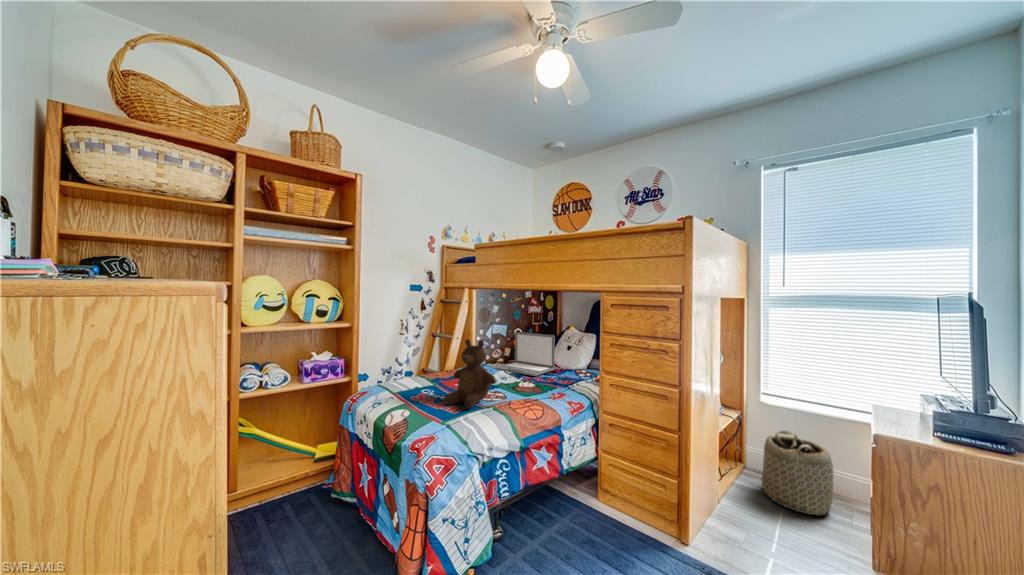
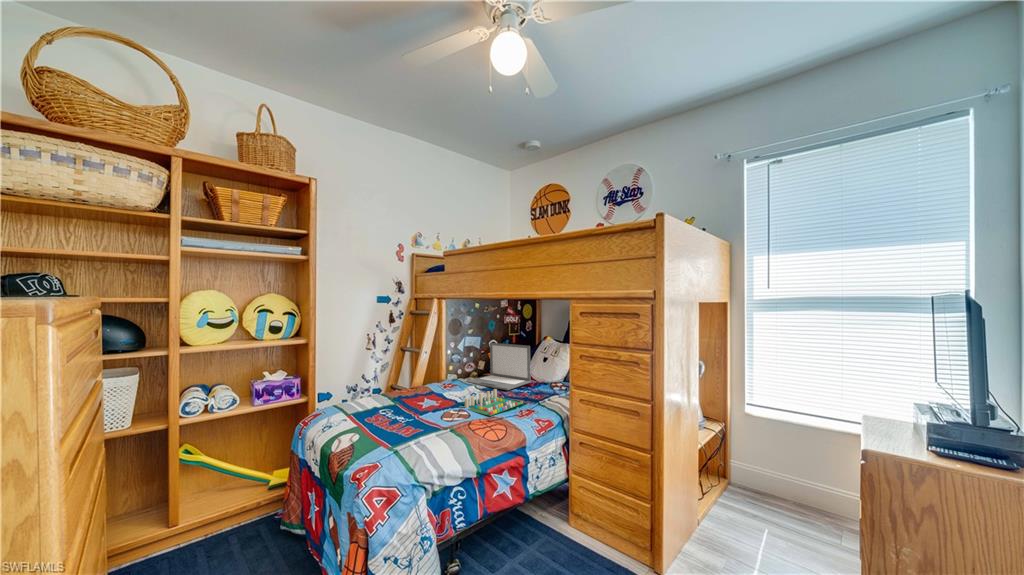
teddy bear: present [445,340,496,408] -> none [400,354,456,430]
board game: none [496,374,553,398] -> present [465,389,523,416]
basket: present [762,431,834,515] -> none [749,444,824,538]

